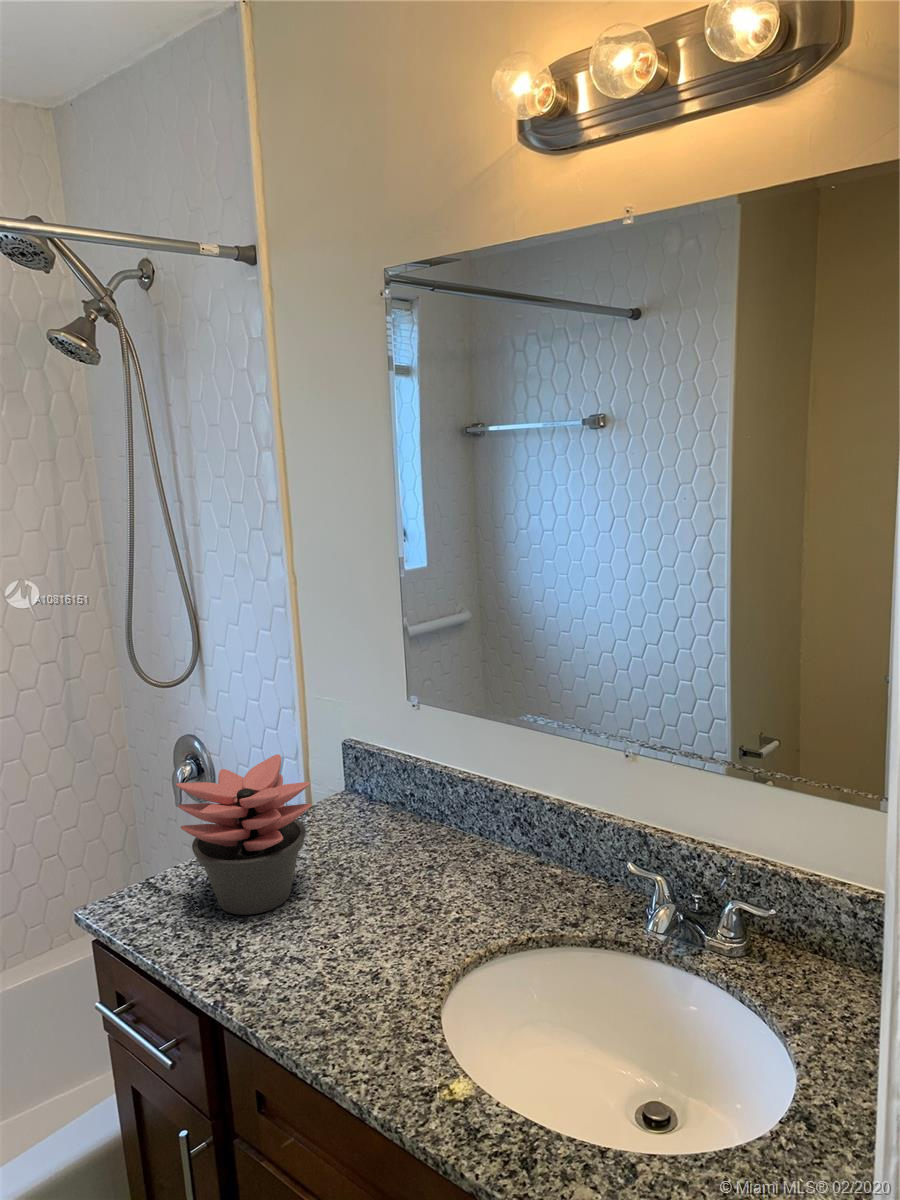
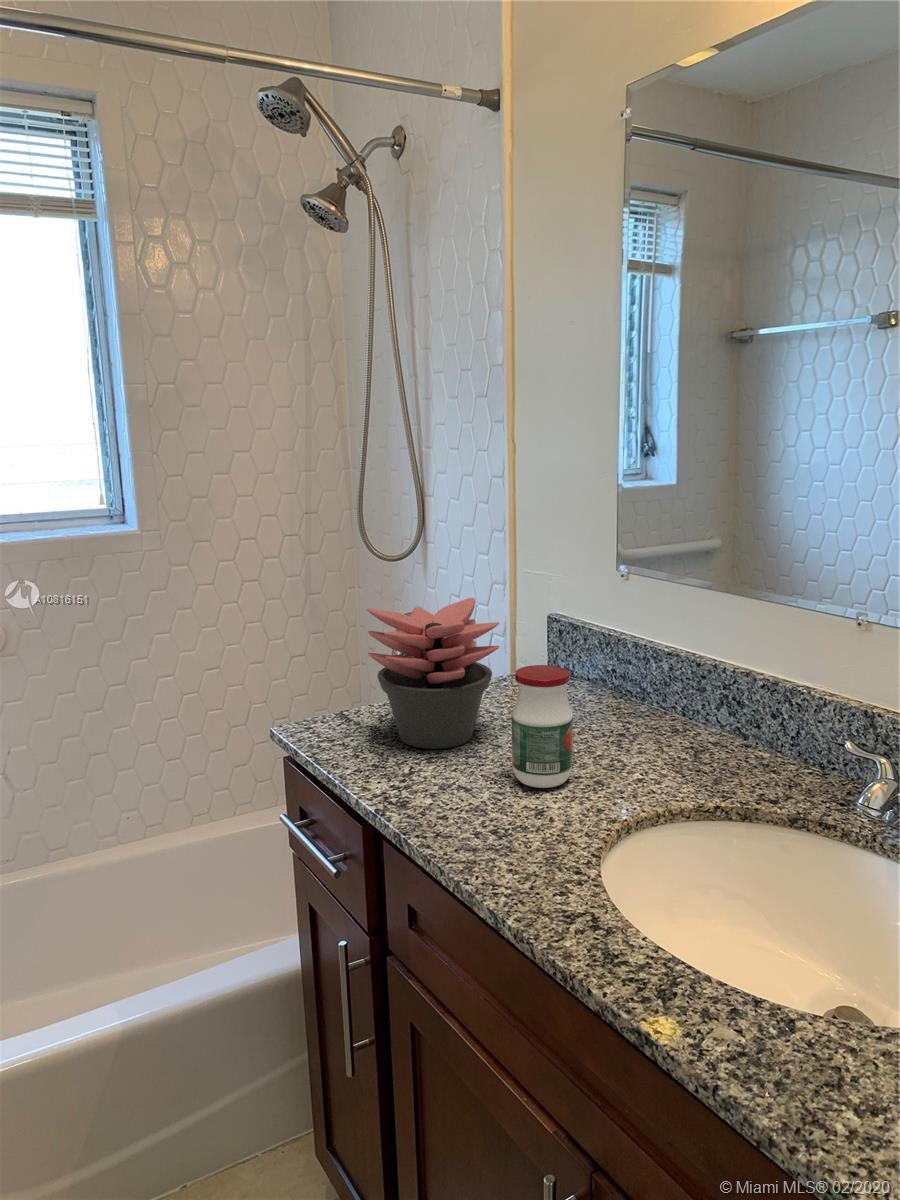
jar: none [336,826,396,946] -> present [511,665,573,788]

